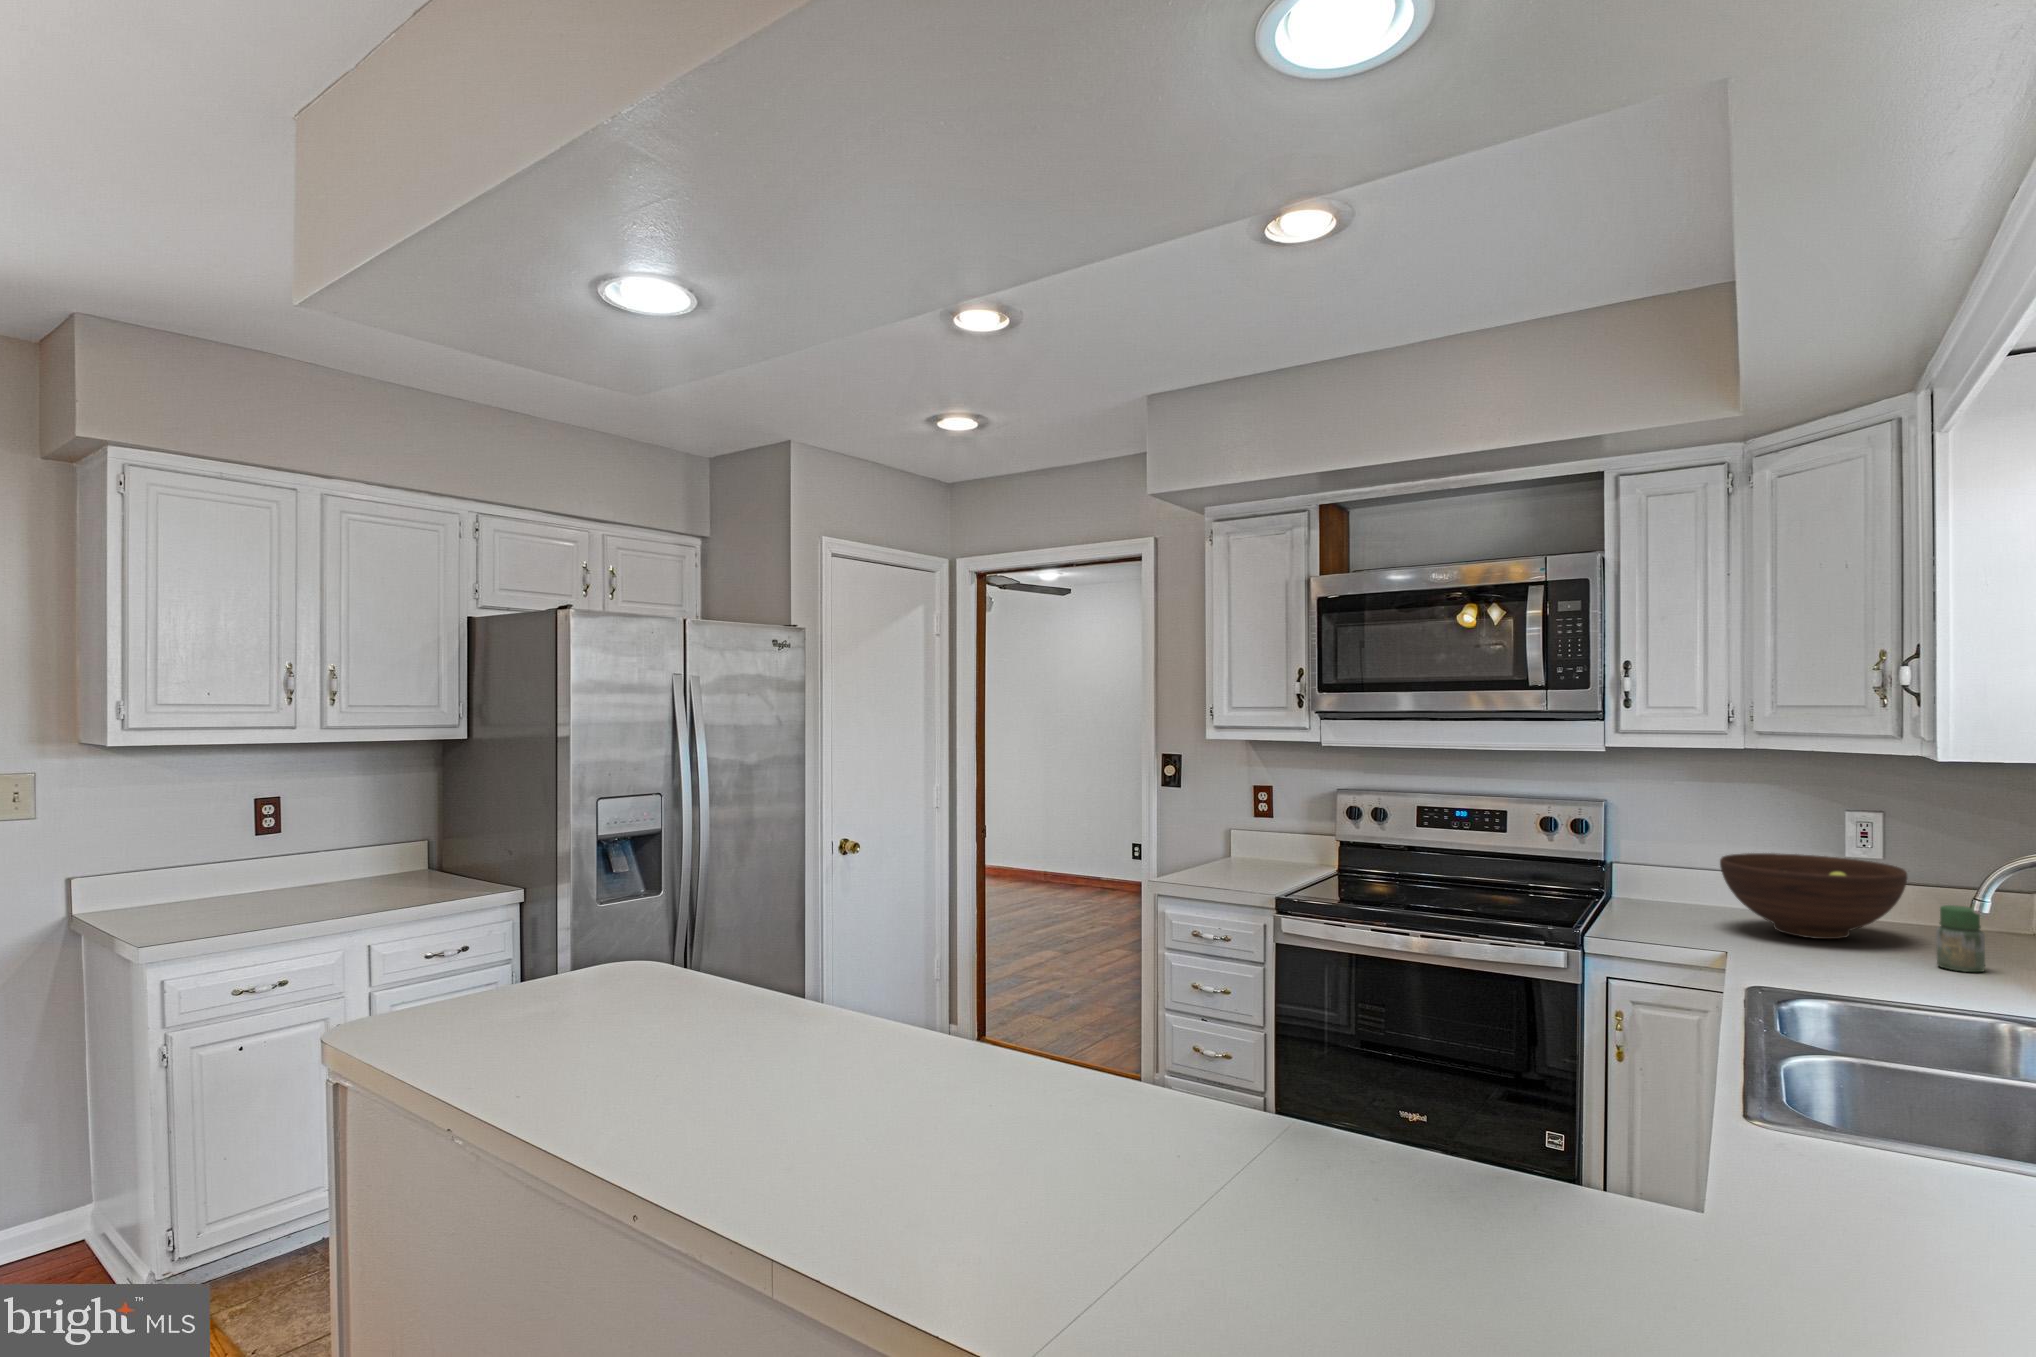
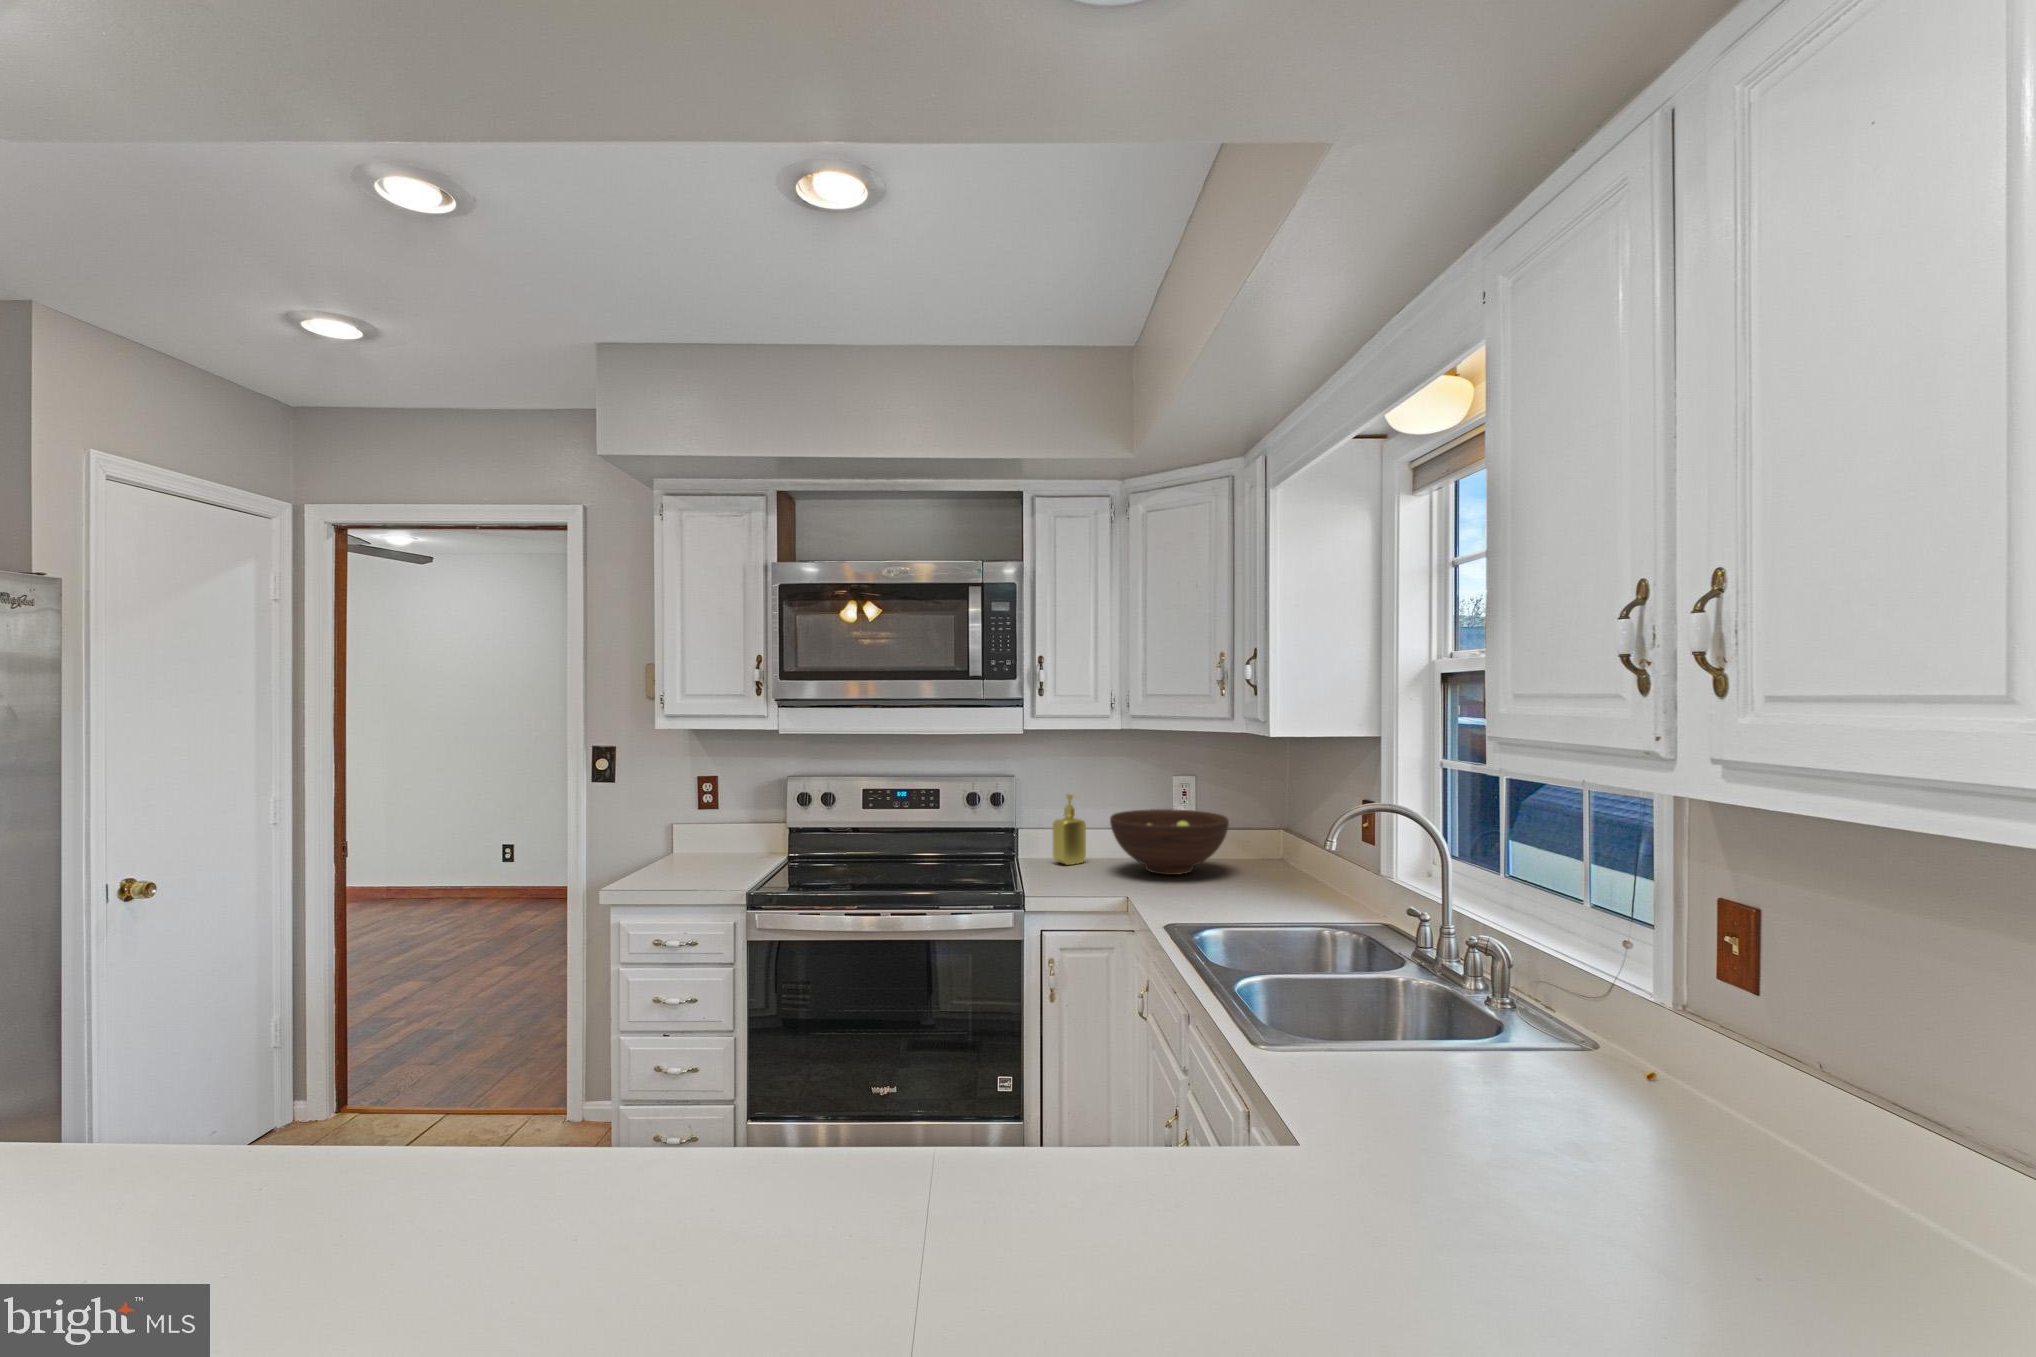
soap dispenser: none [1650,827,1699,913] -> present [1053,794,1086,865]
jar: present [1936,905,1985,972] -> none [1259,841,1287,889]

